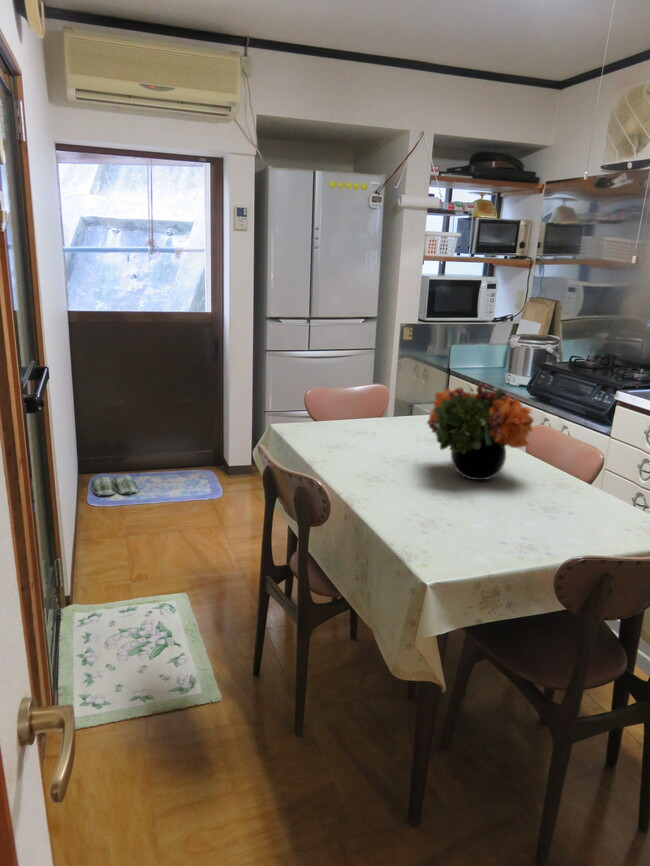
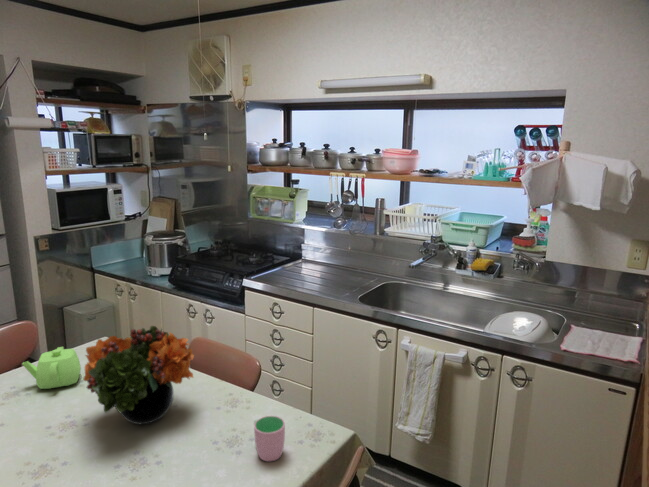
teapot: none [378,404,424,440] -> present [22,347,81,389]
cup: none [579,493,617,539] -> present [254,416,285,461]

